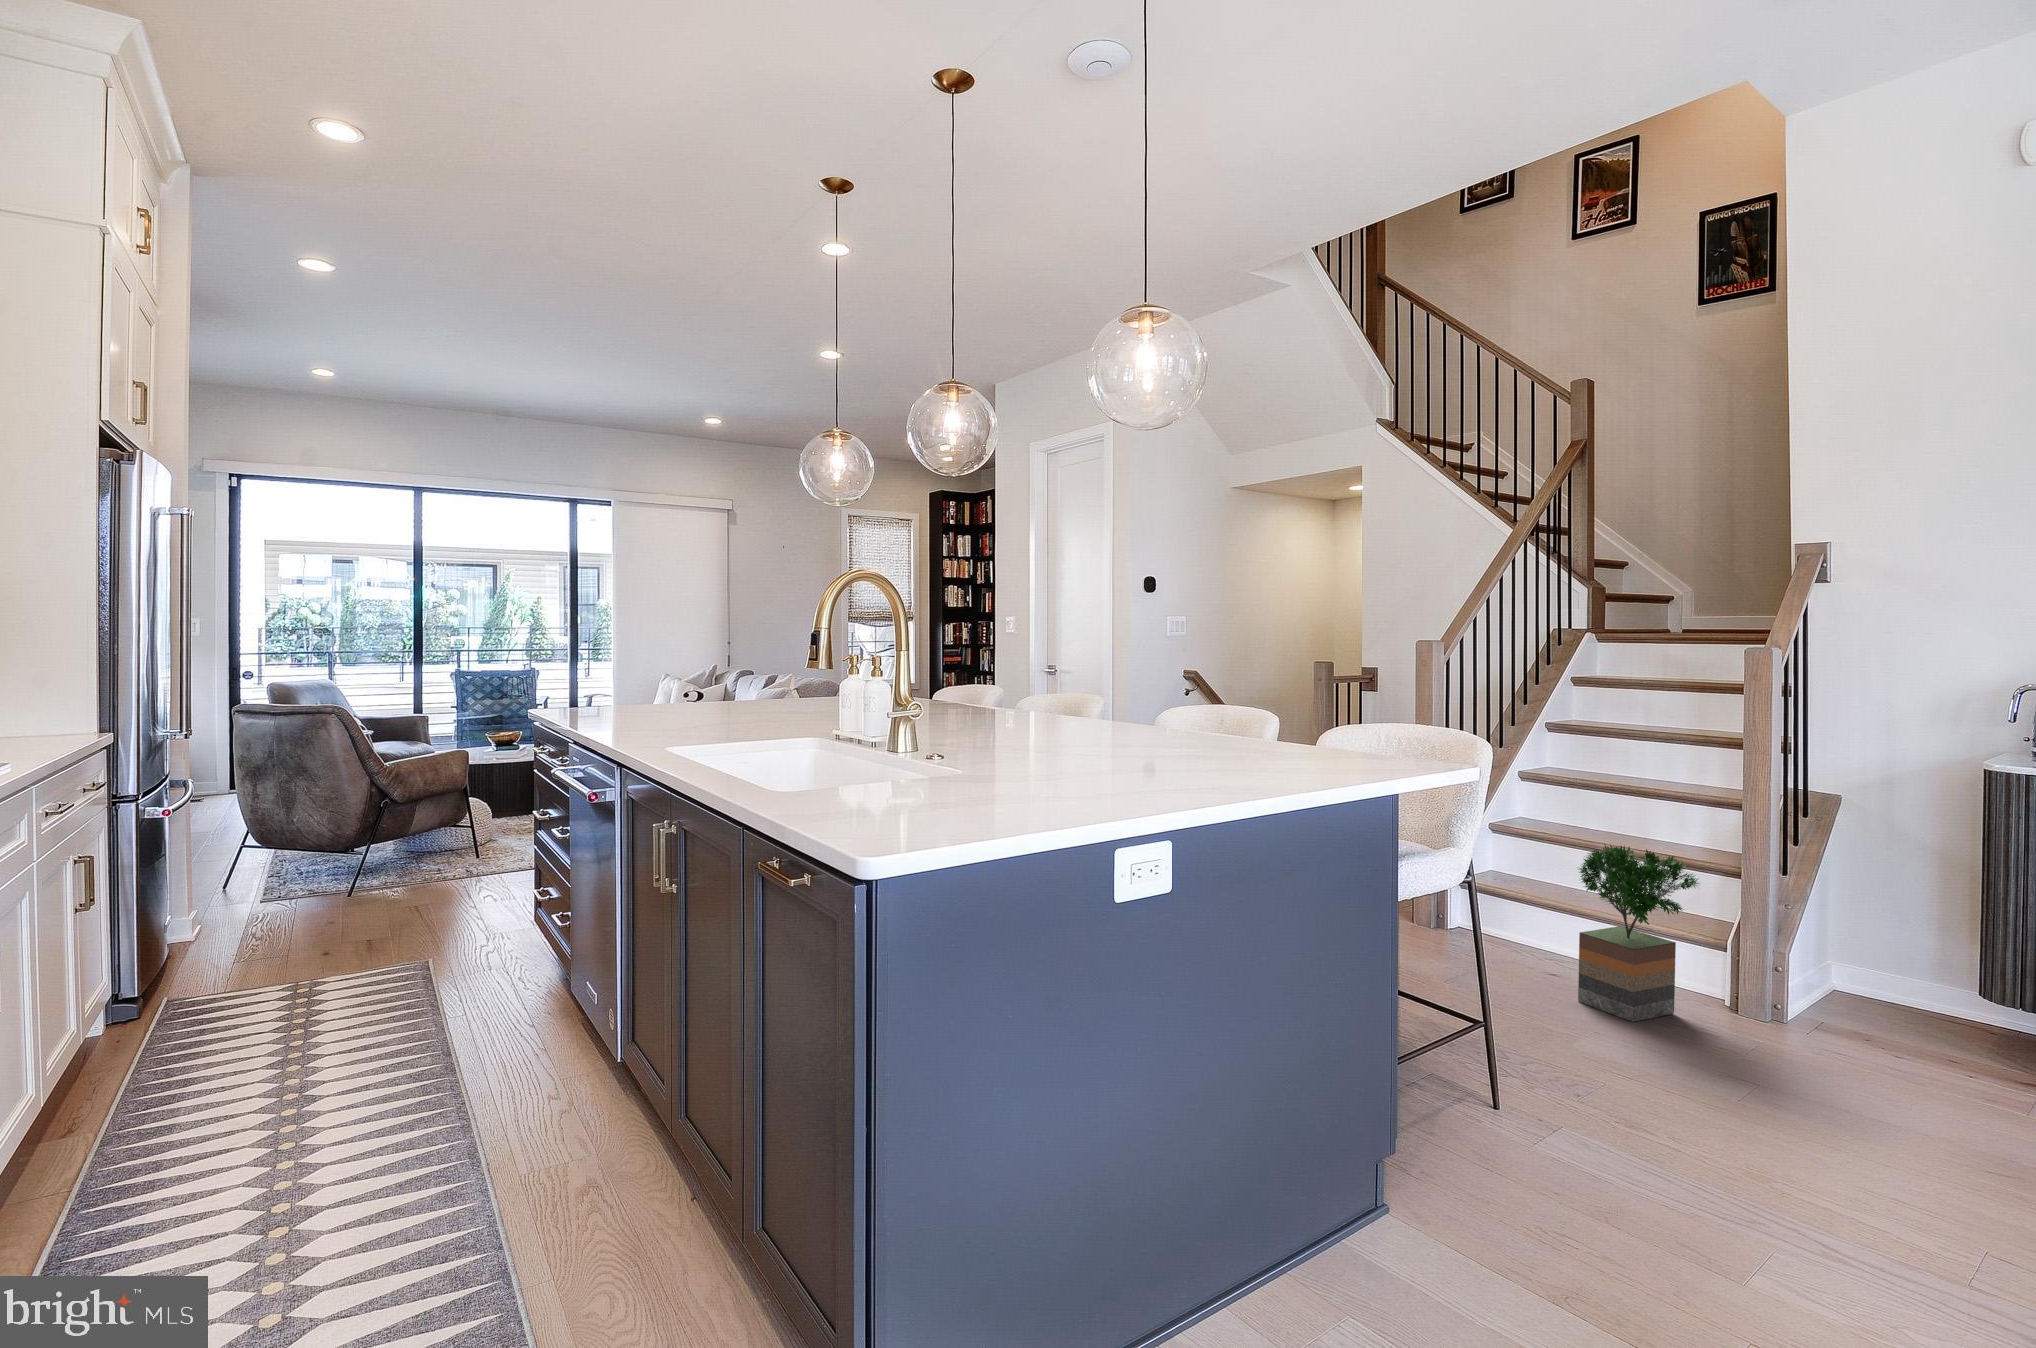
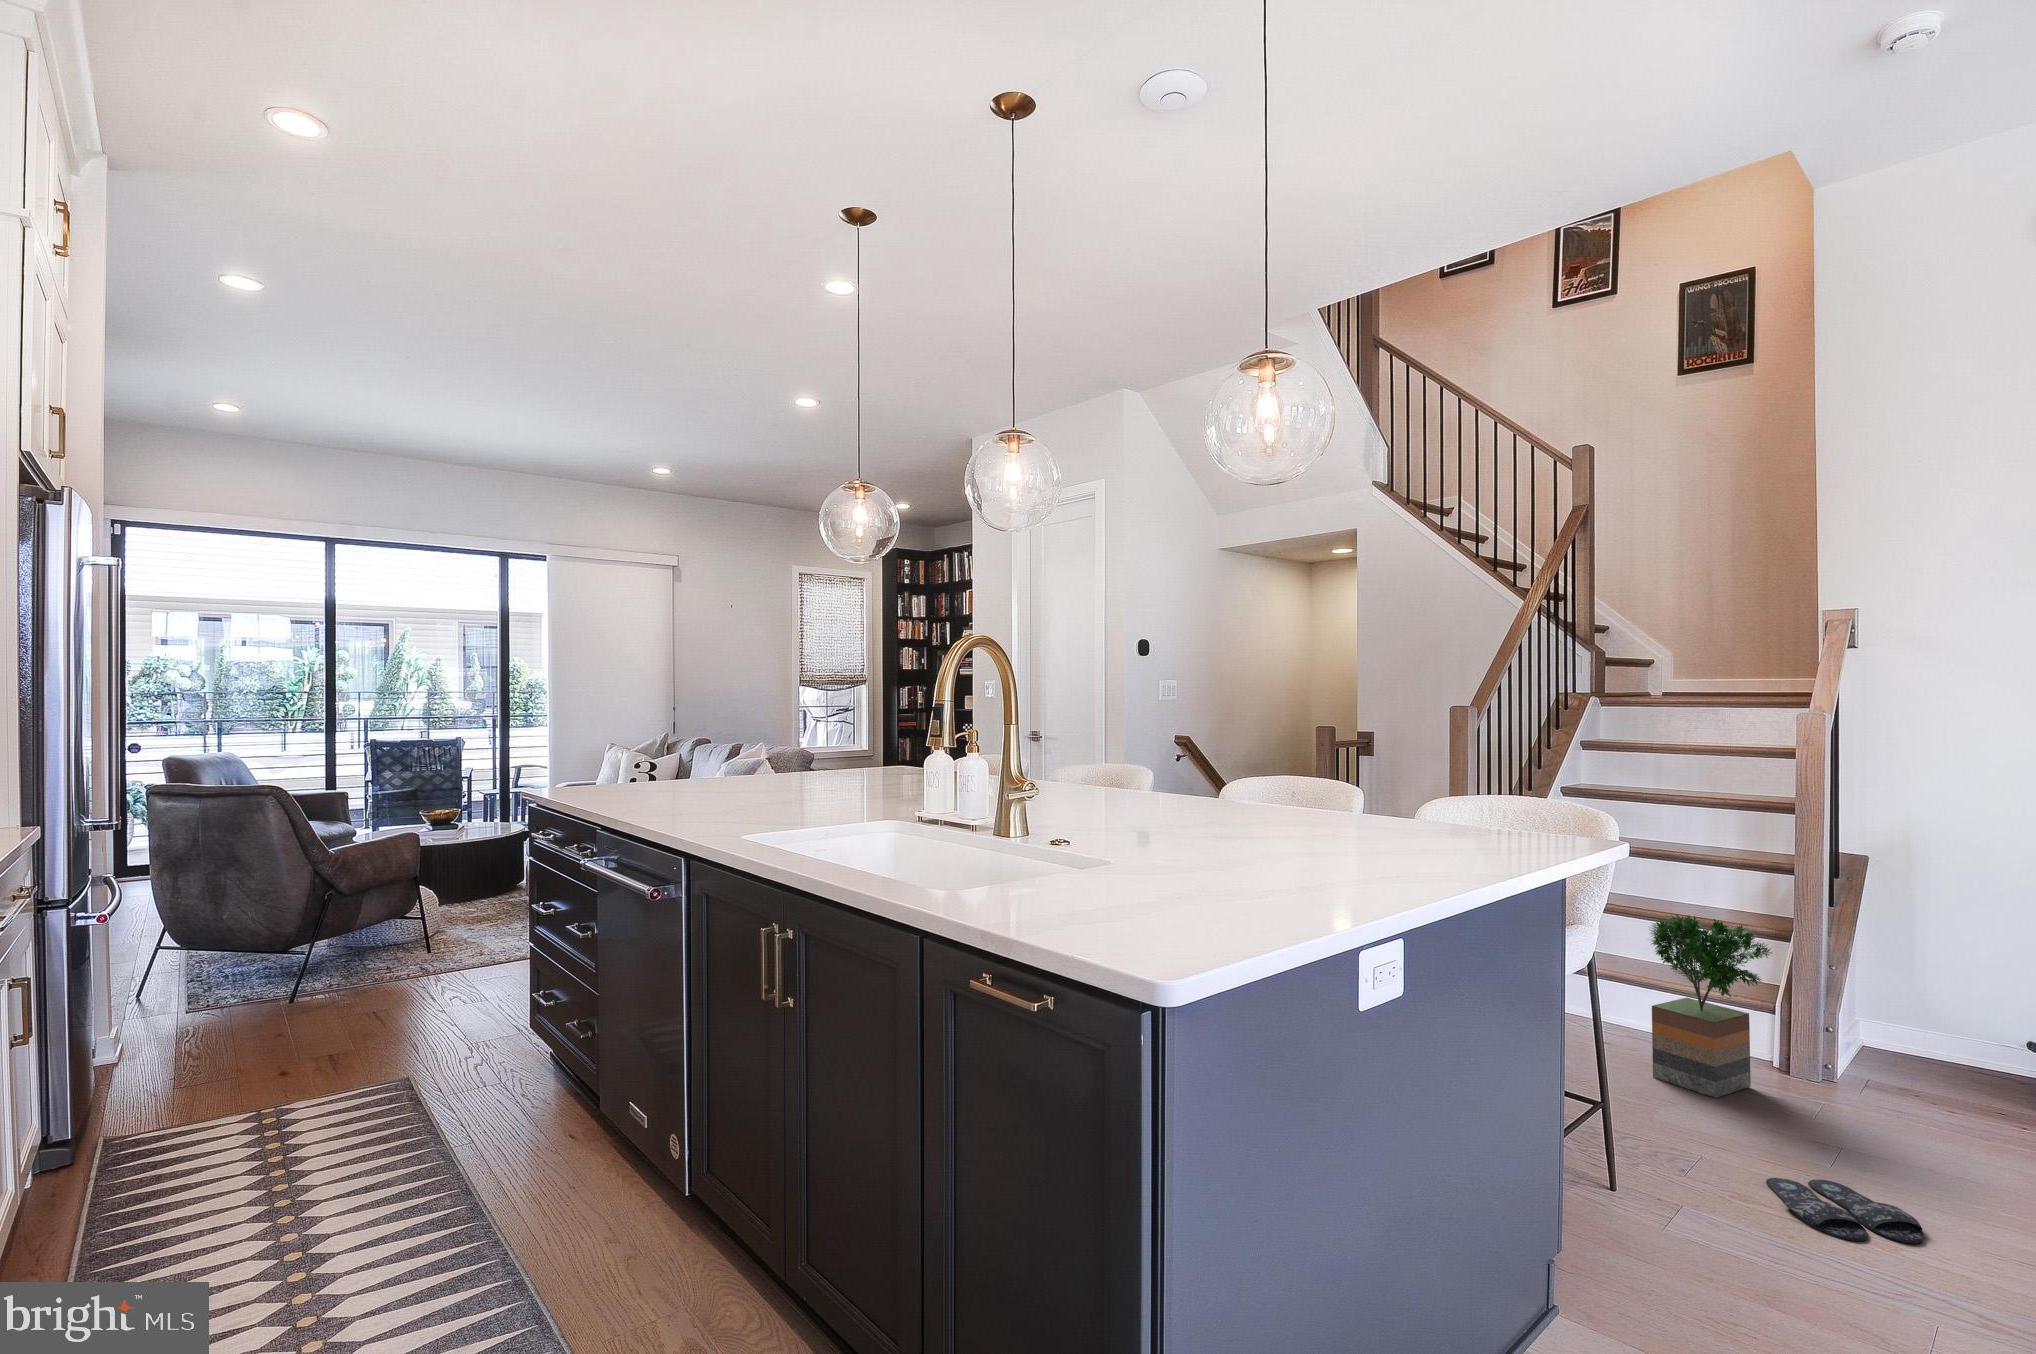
slippers: none [1644,1094,1780,1158] -> present [1766,1178,1924,1244]

